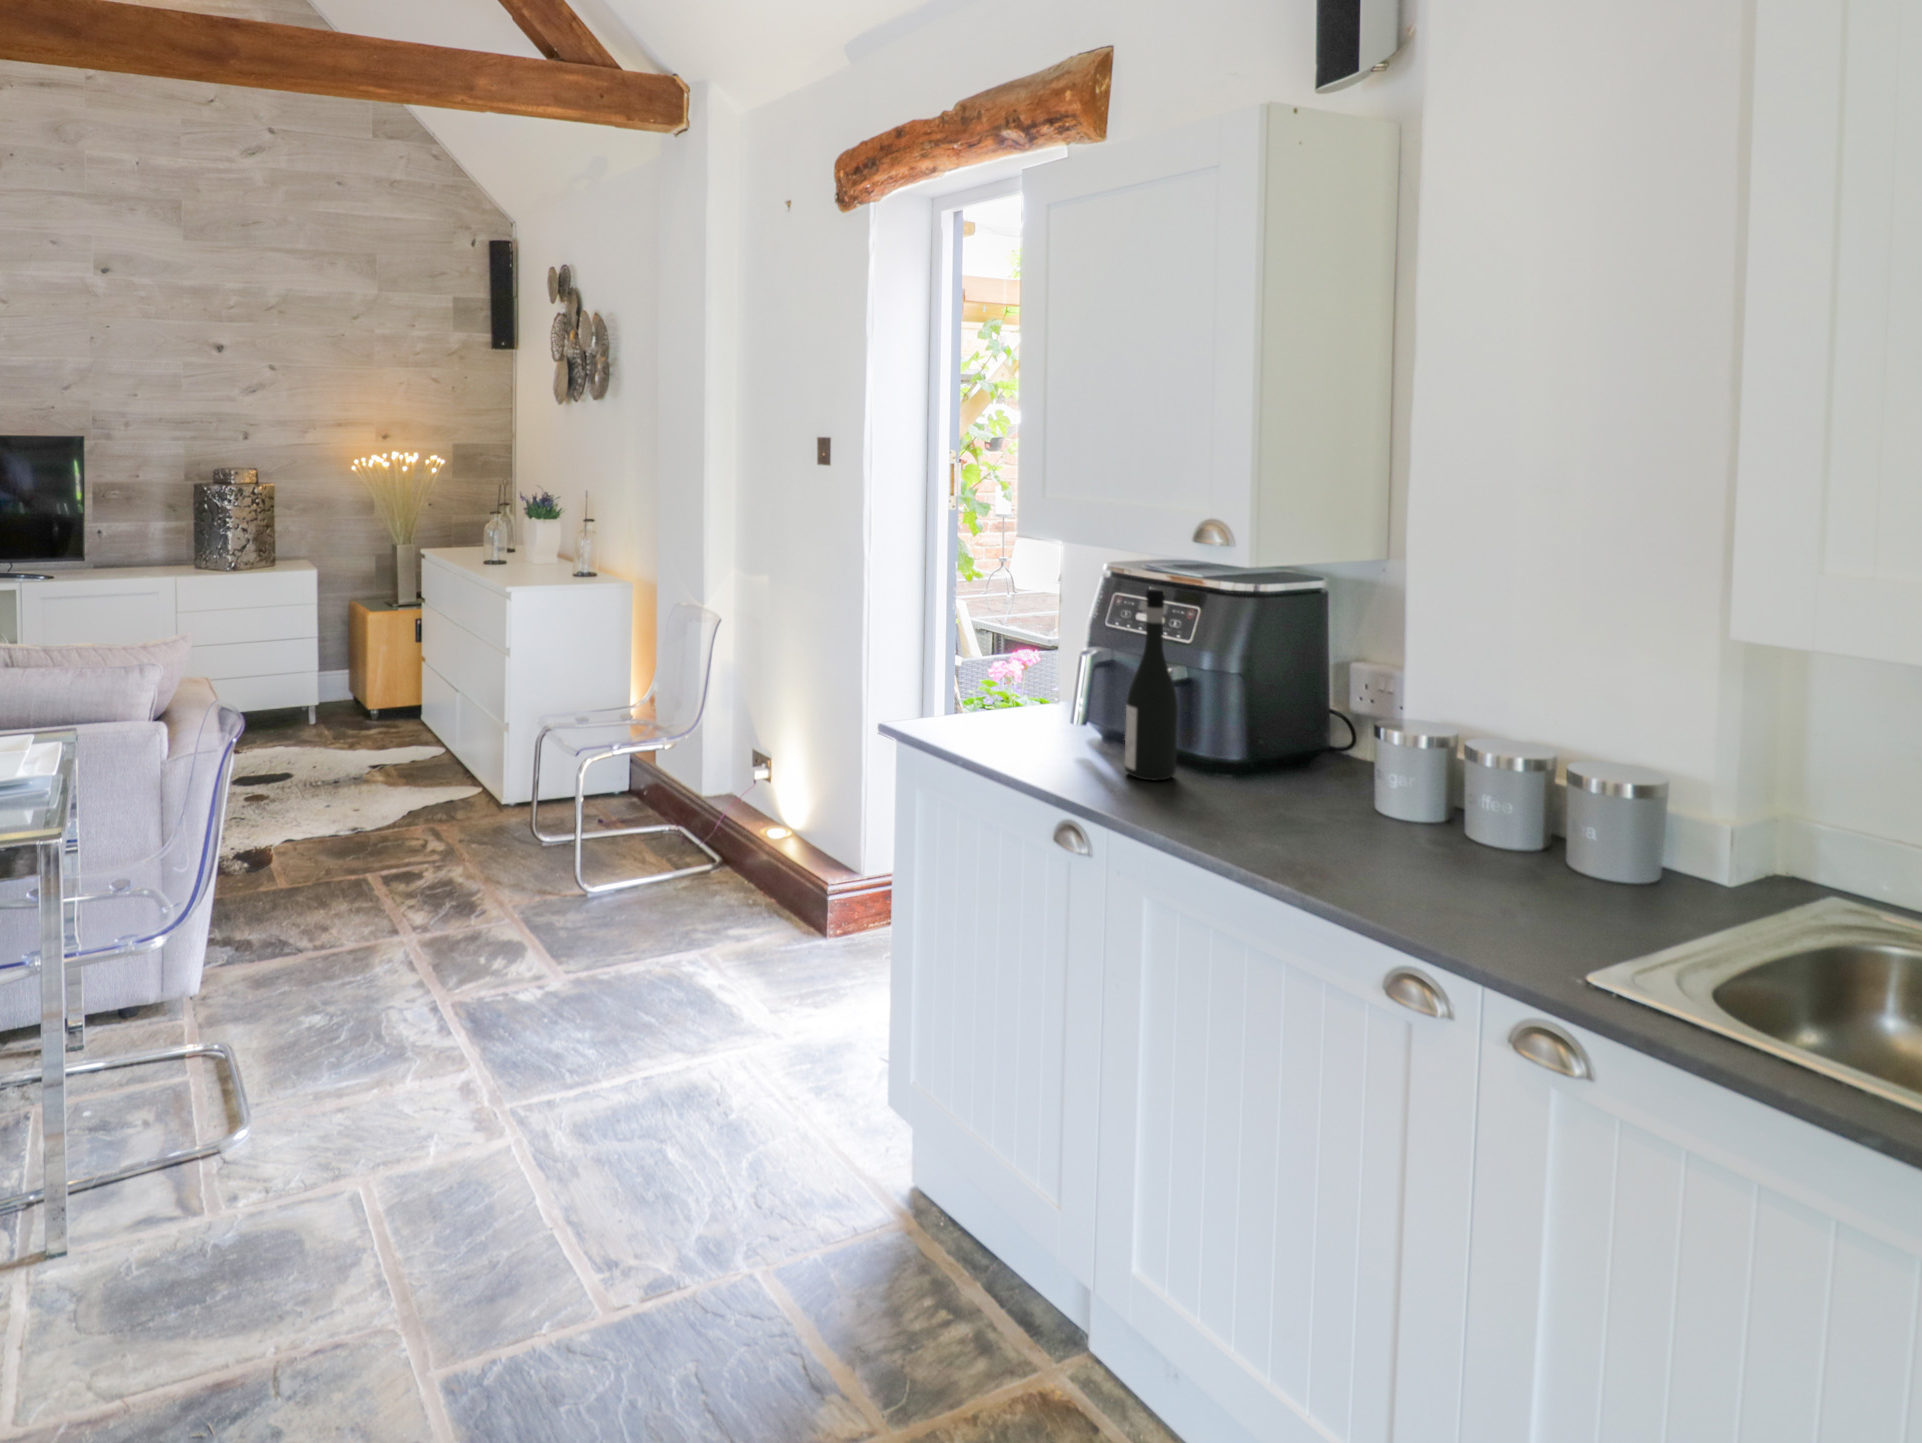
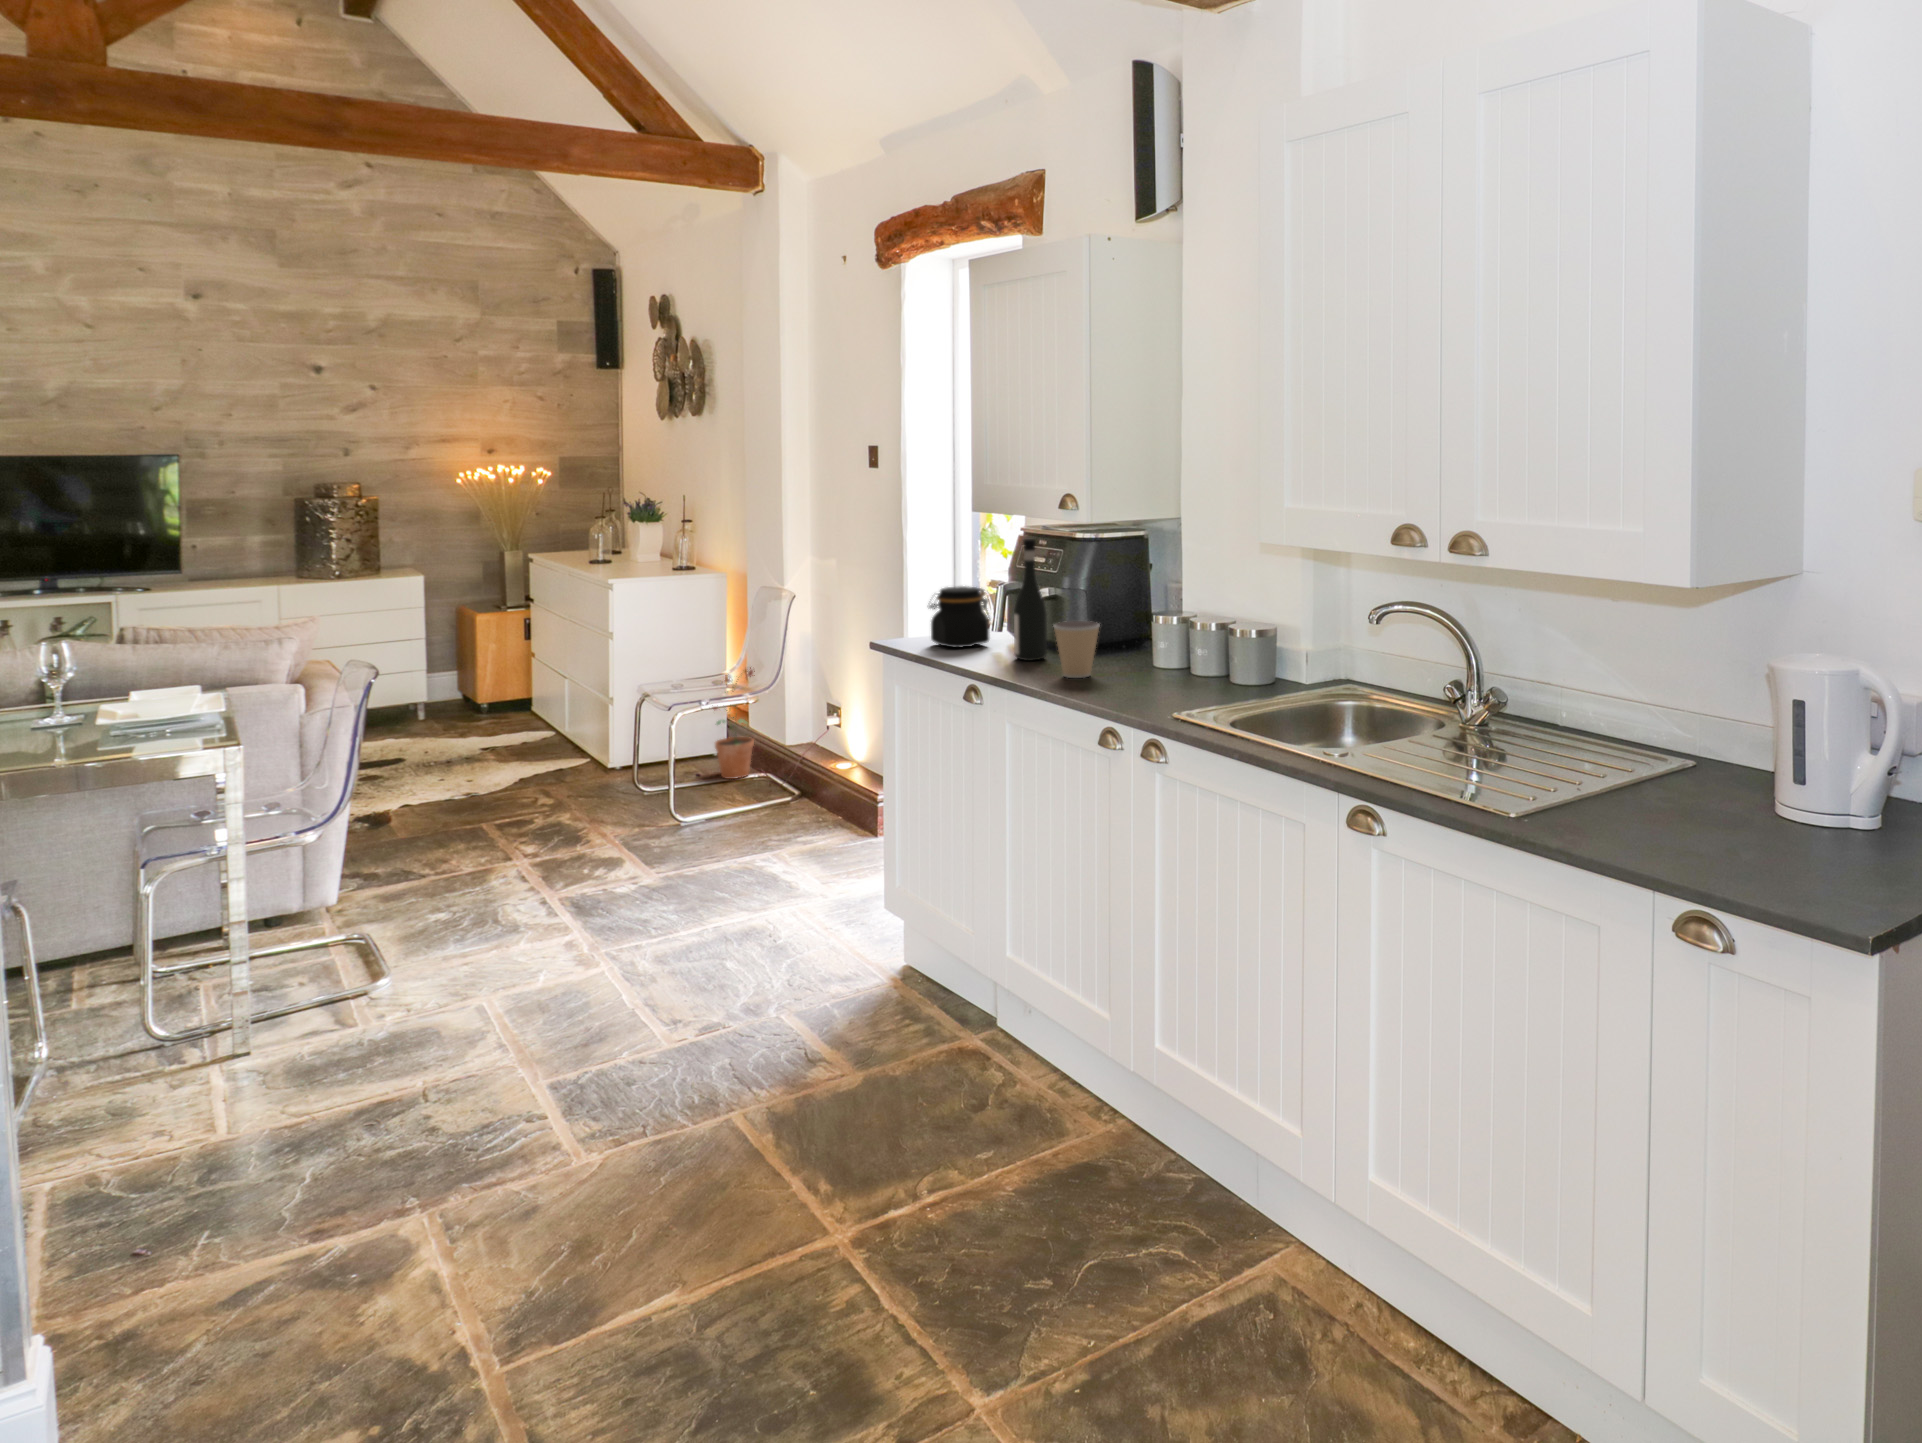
jar: none [974,649,1063,742] -> present [929,586,990,647]
potted plant: none [615,696,673,829] -> present [713,667,755,779]
coffee cup: none [1227,732,1310,833] -> present [1054,621,1100,678]

